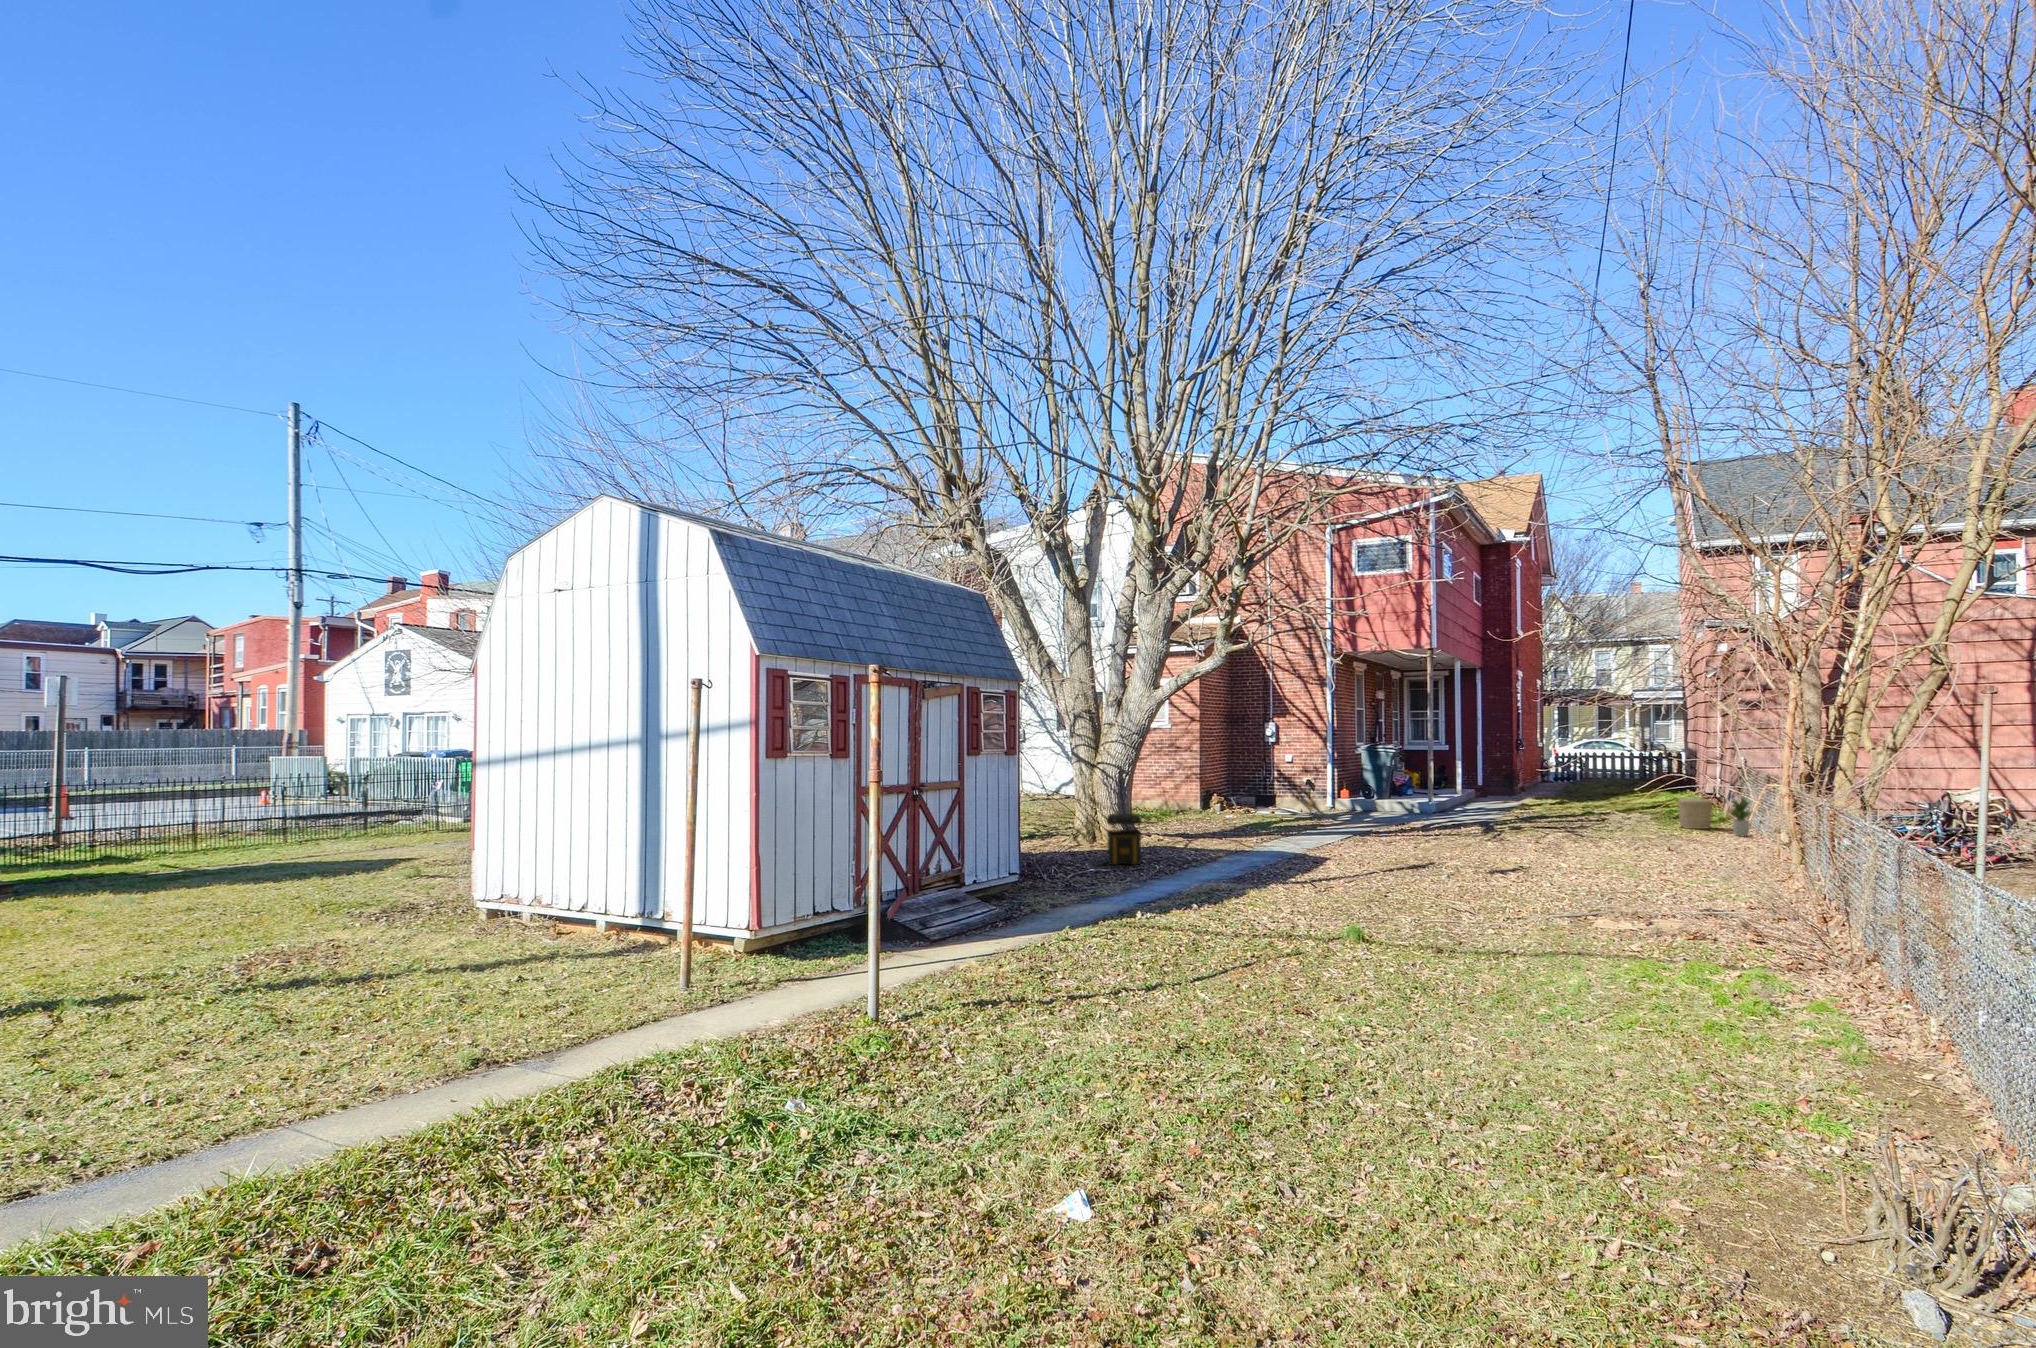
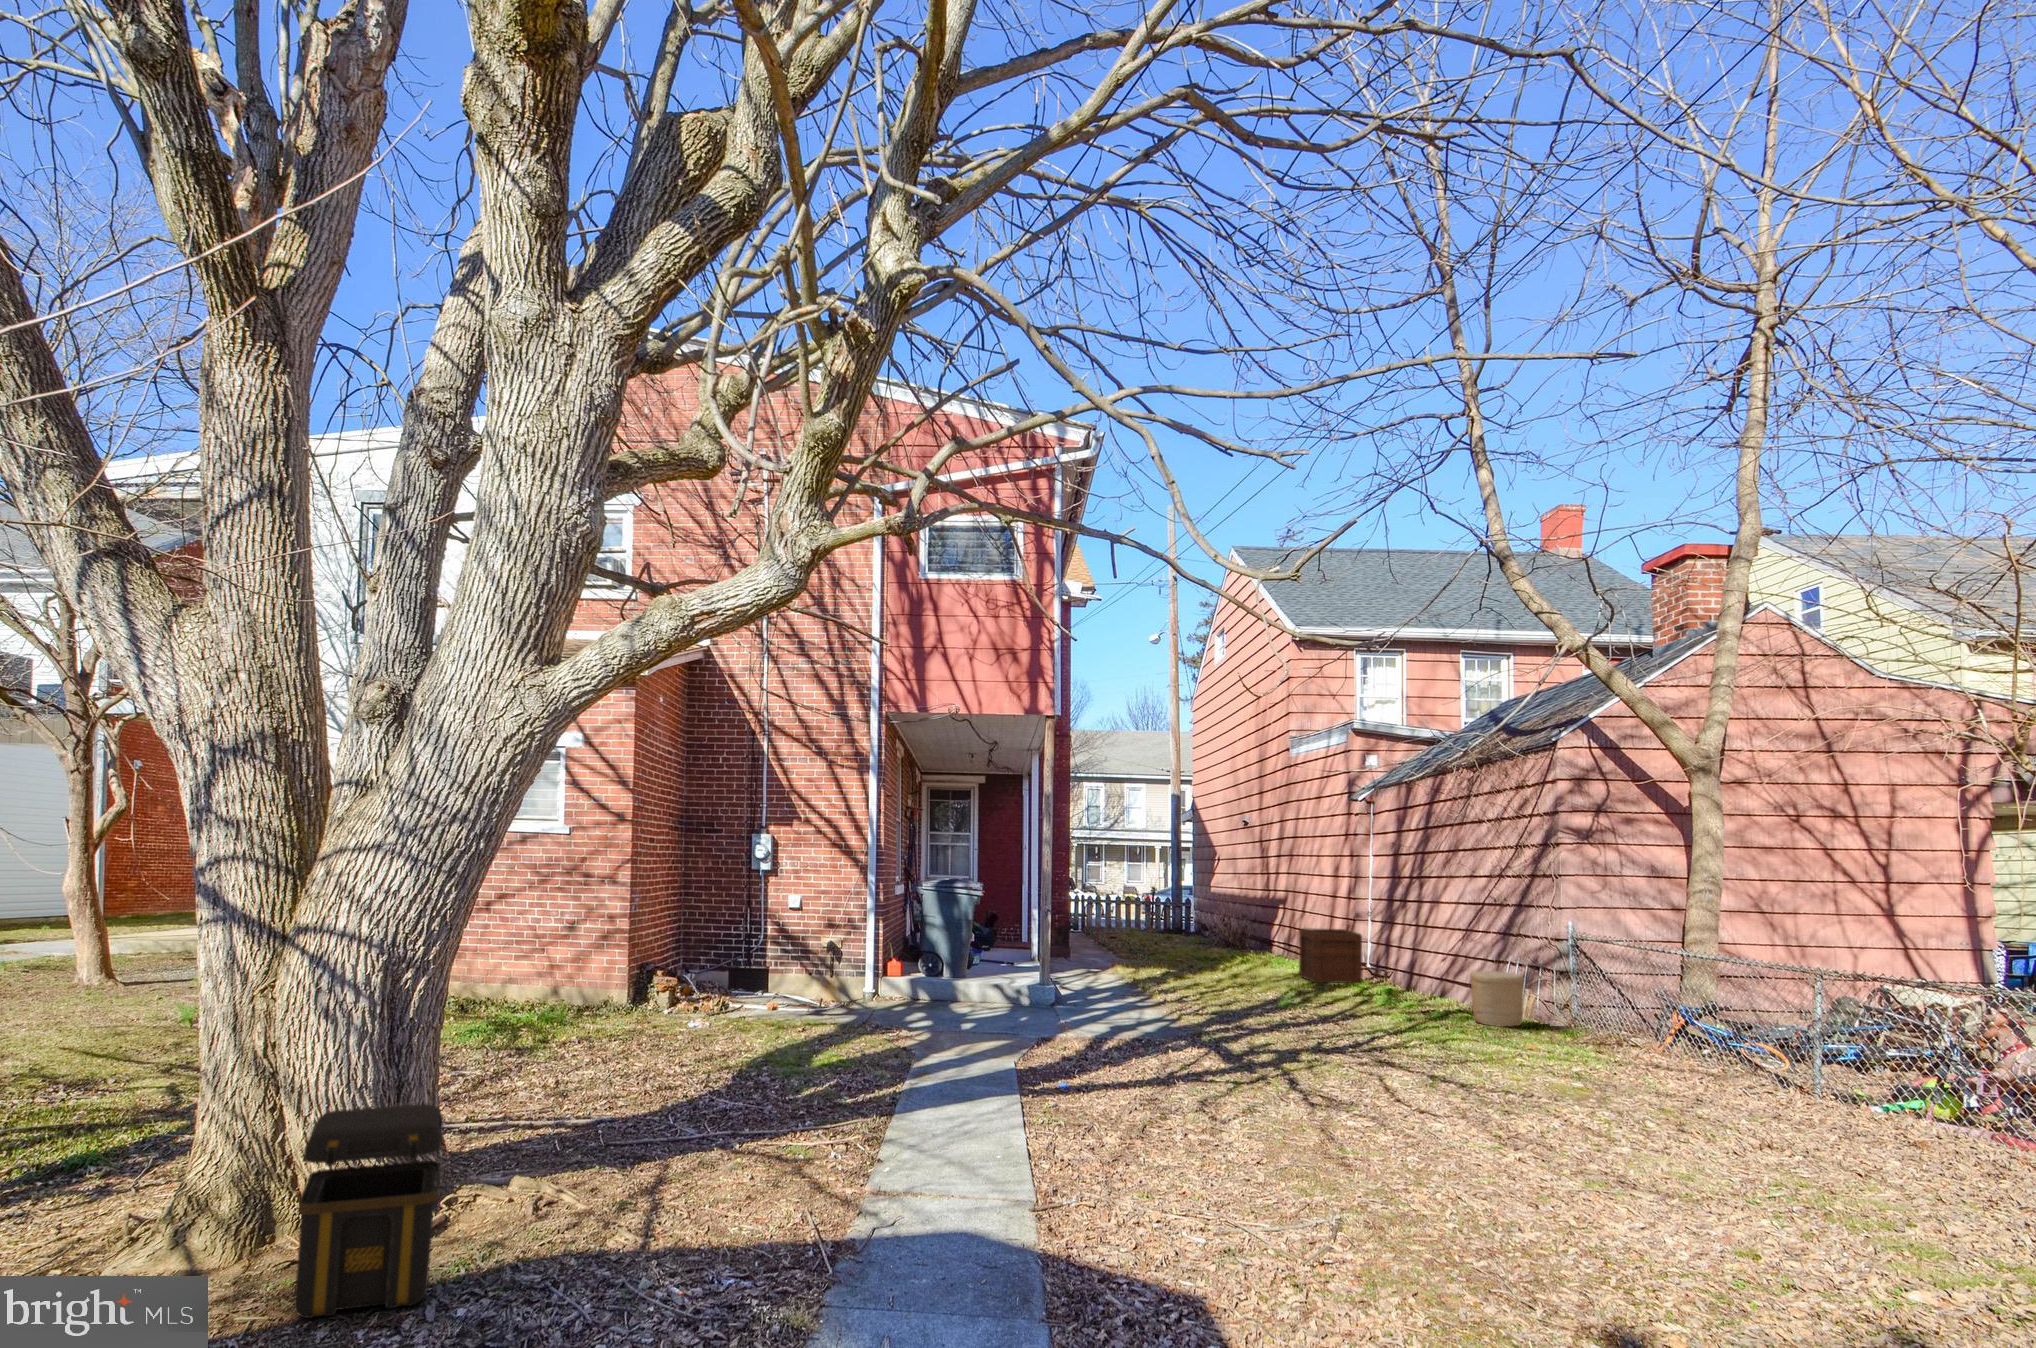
wooden crate: none [1634,776,1674,812] -> present [1299,928,1362,983]
potted plant: present [1729,798,1751,836] -> none [1576,967,1628,1042]

